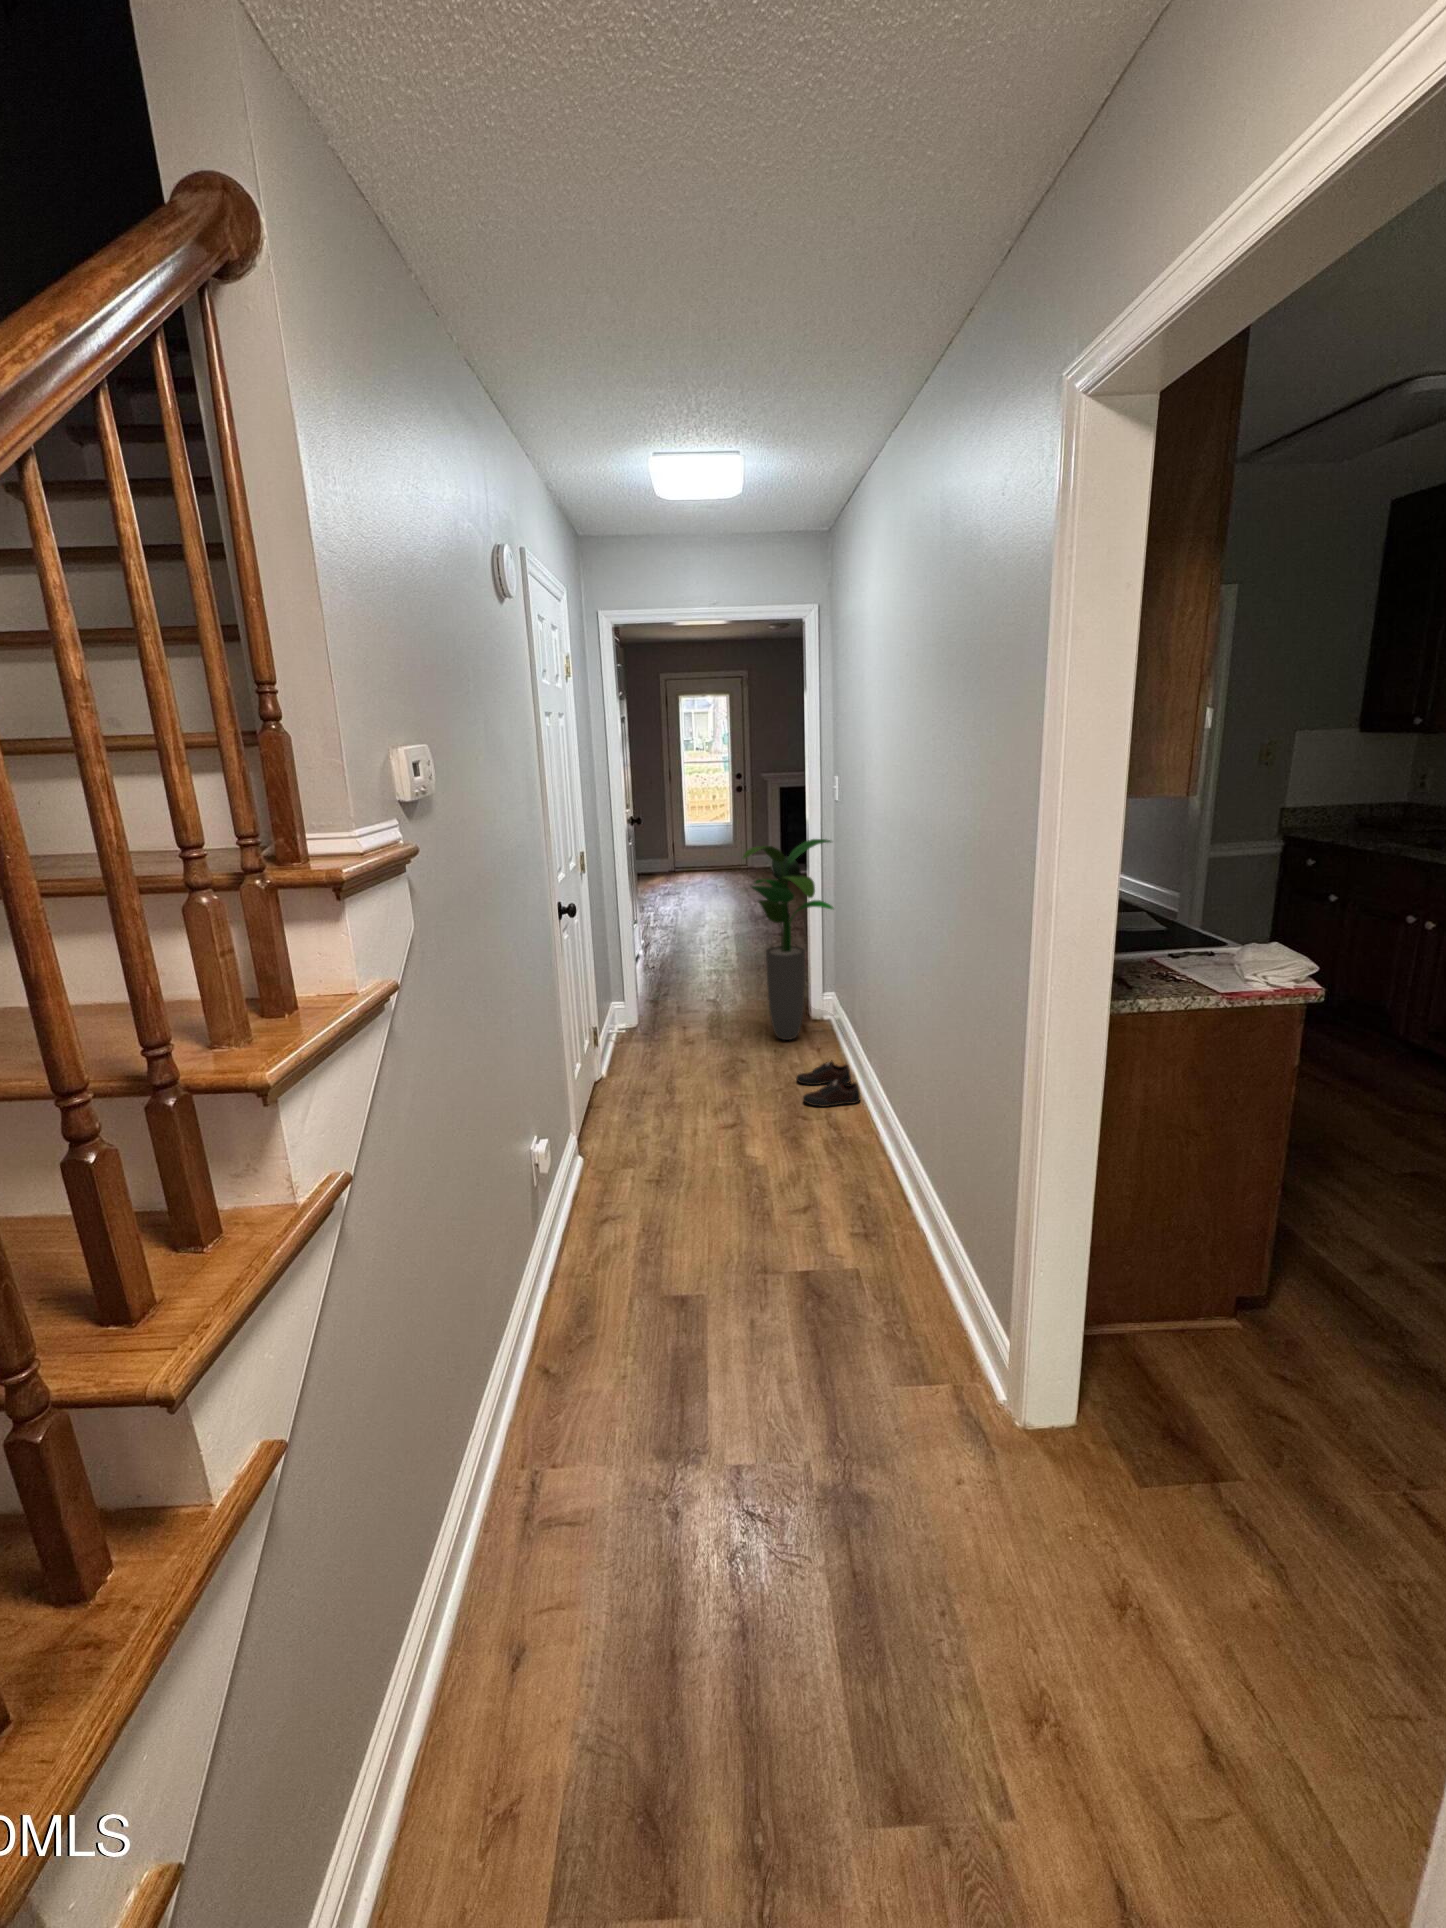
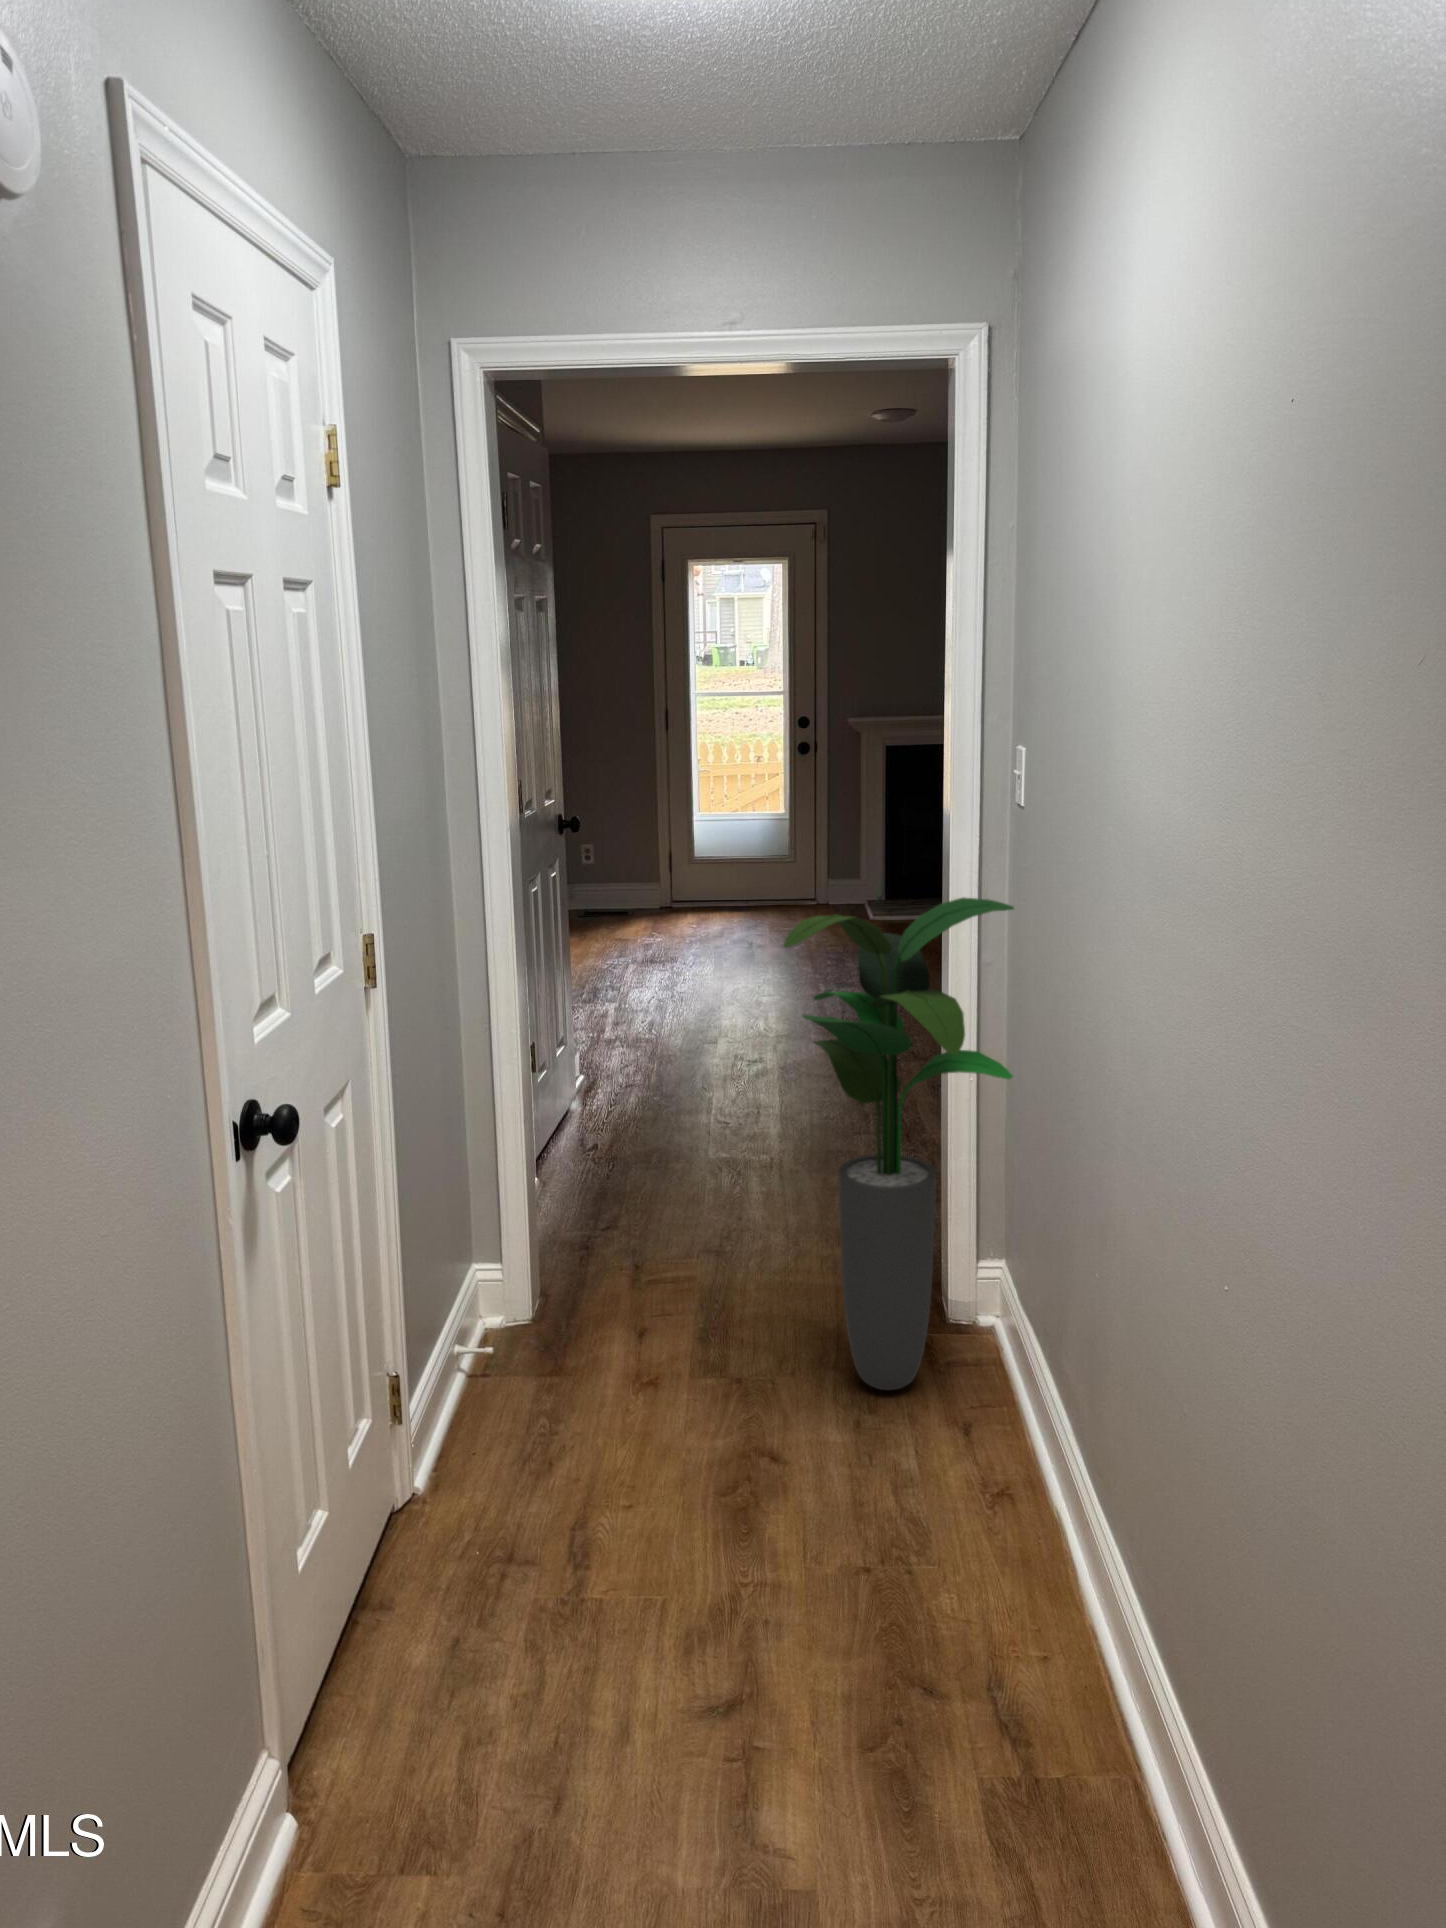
shoe: present [796,1061,860,1107] -> none [906,1490,1079,1643]

